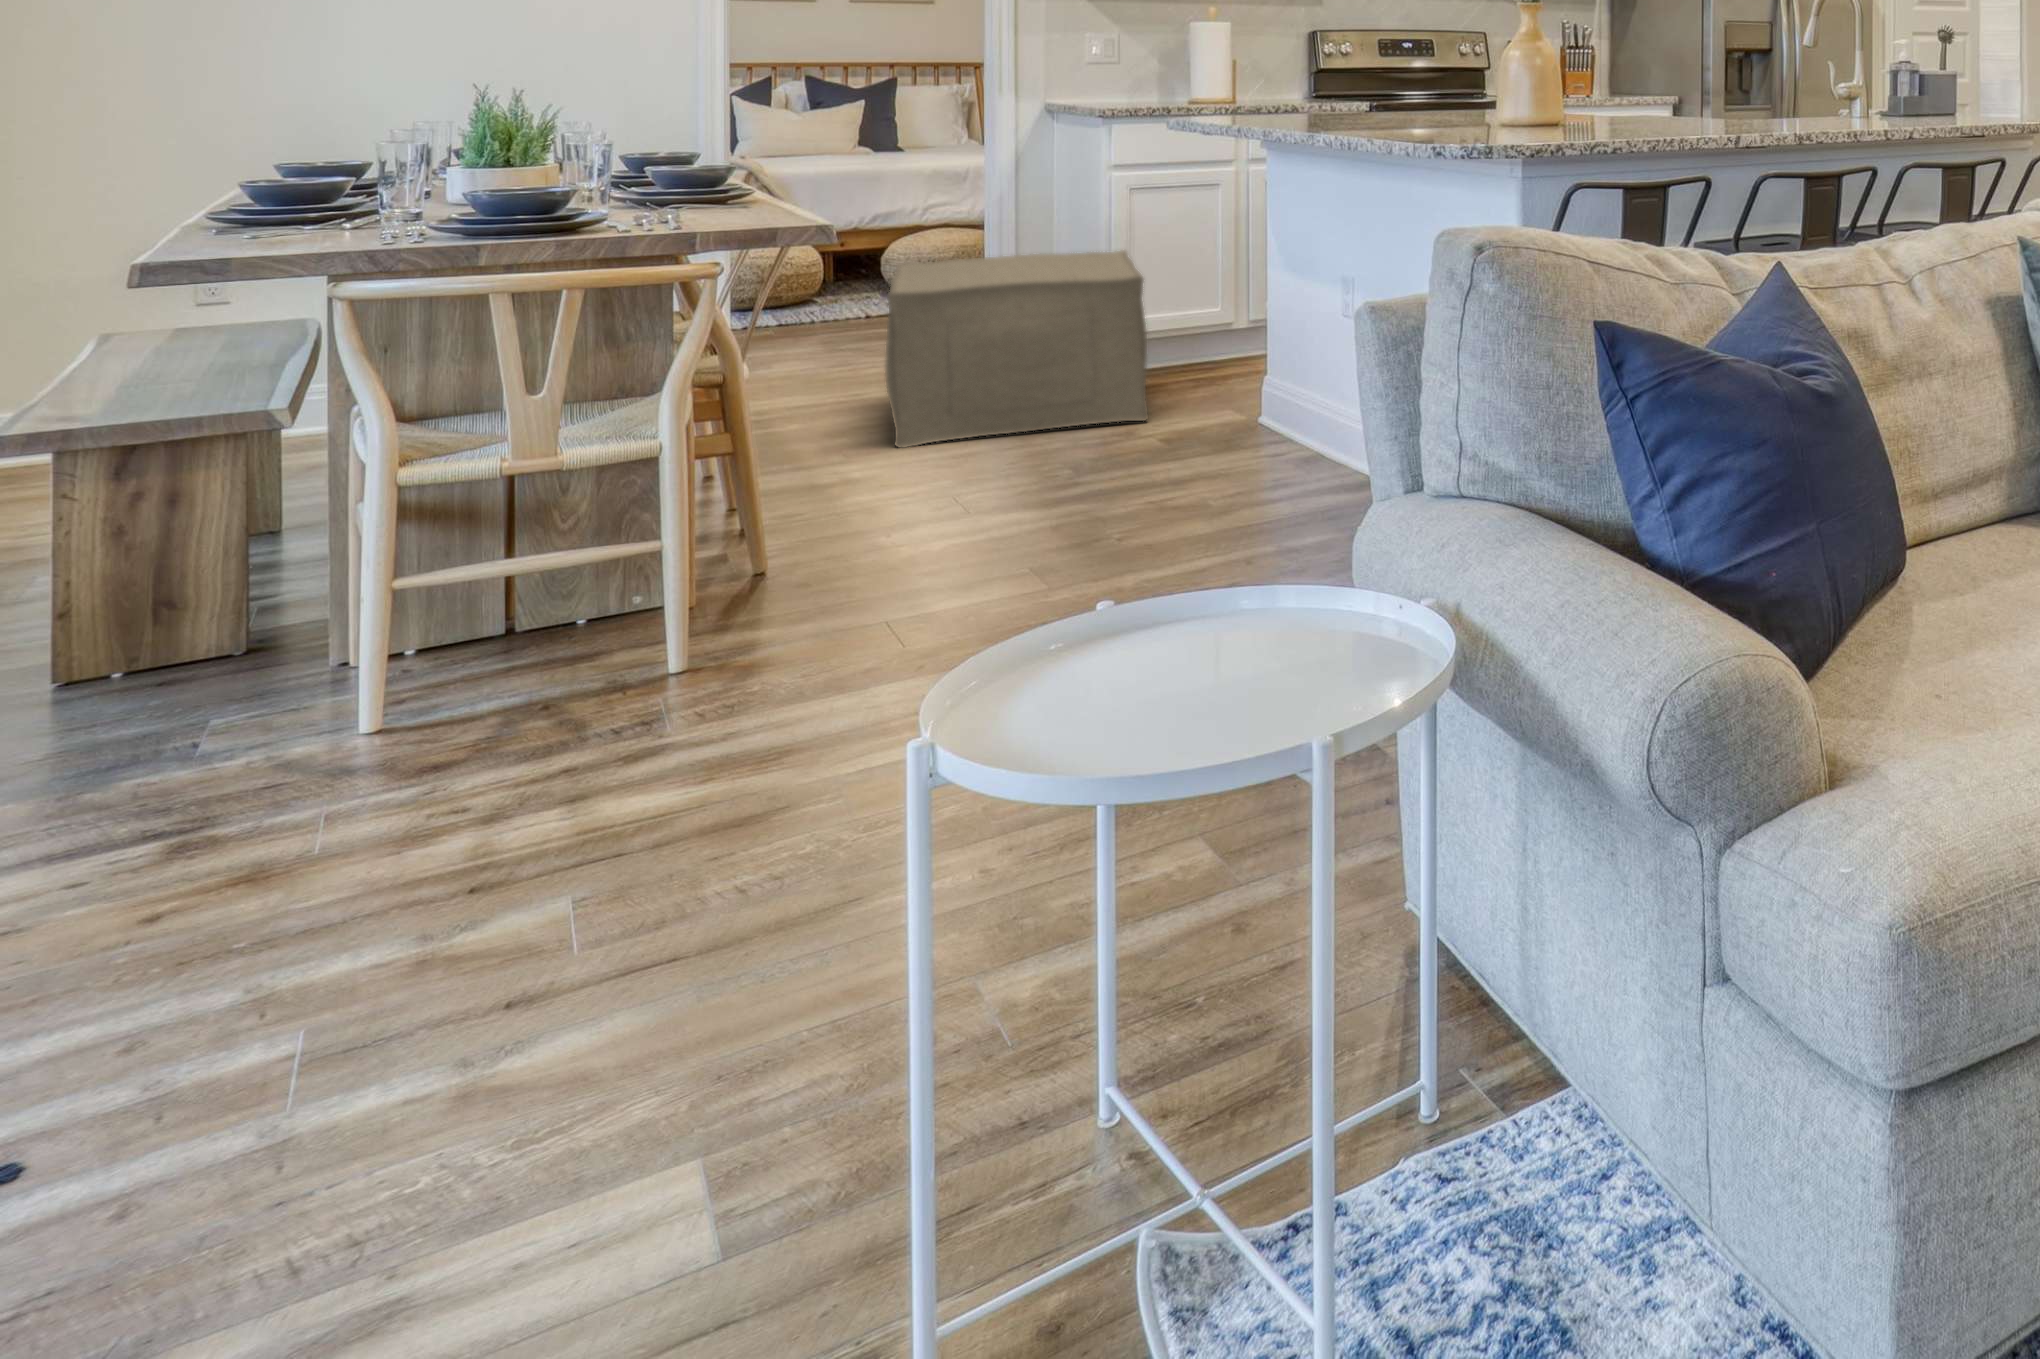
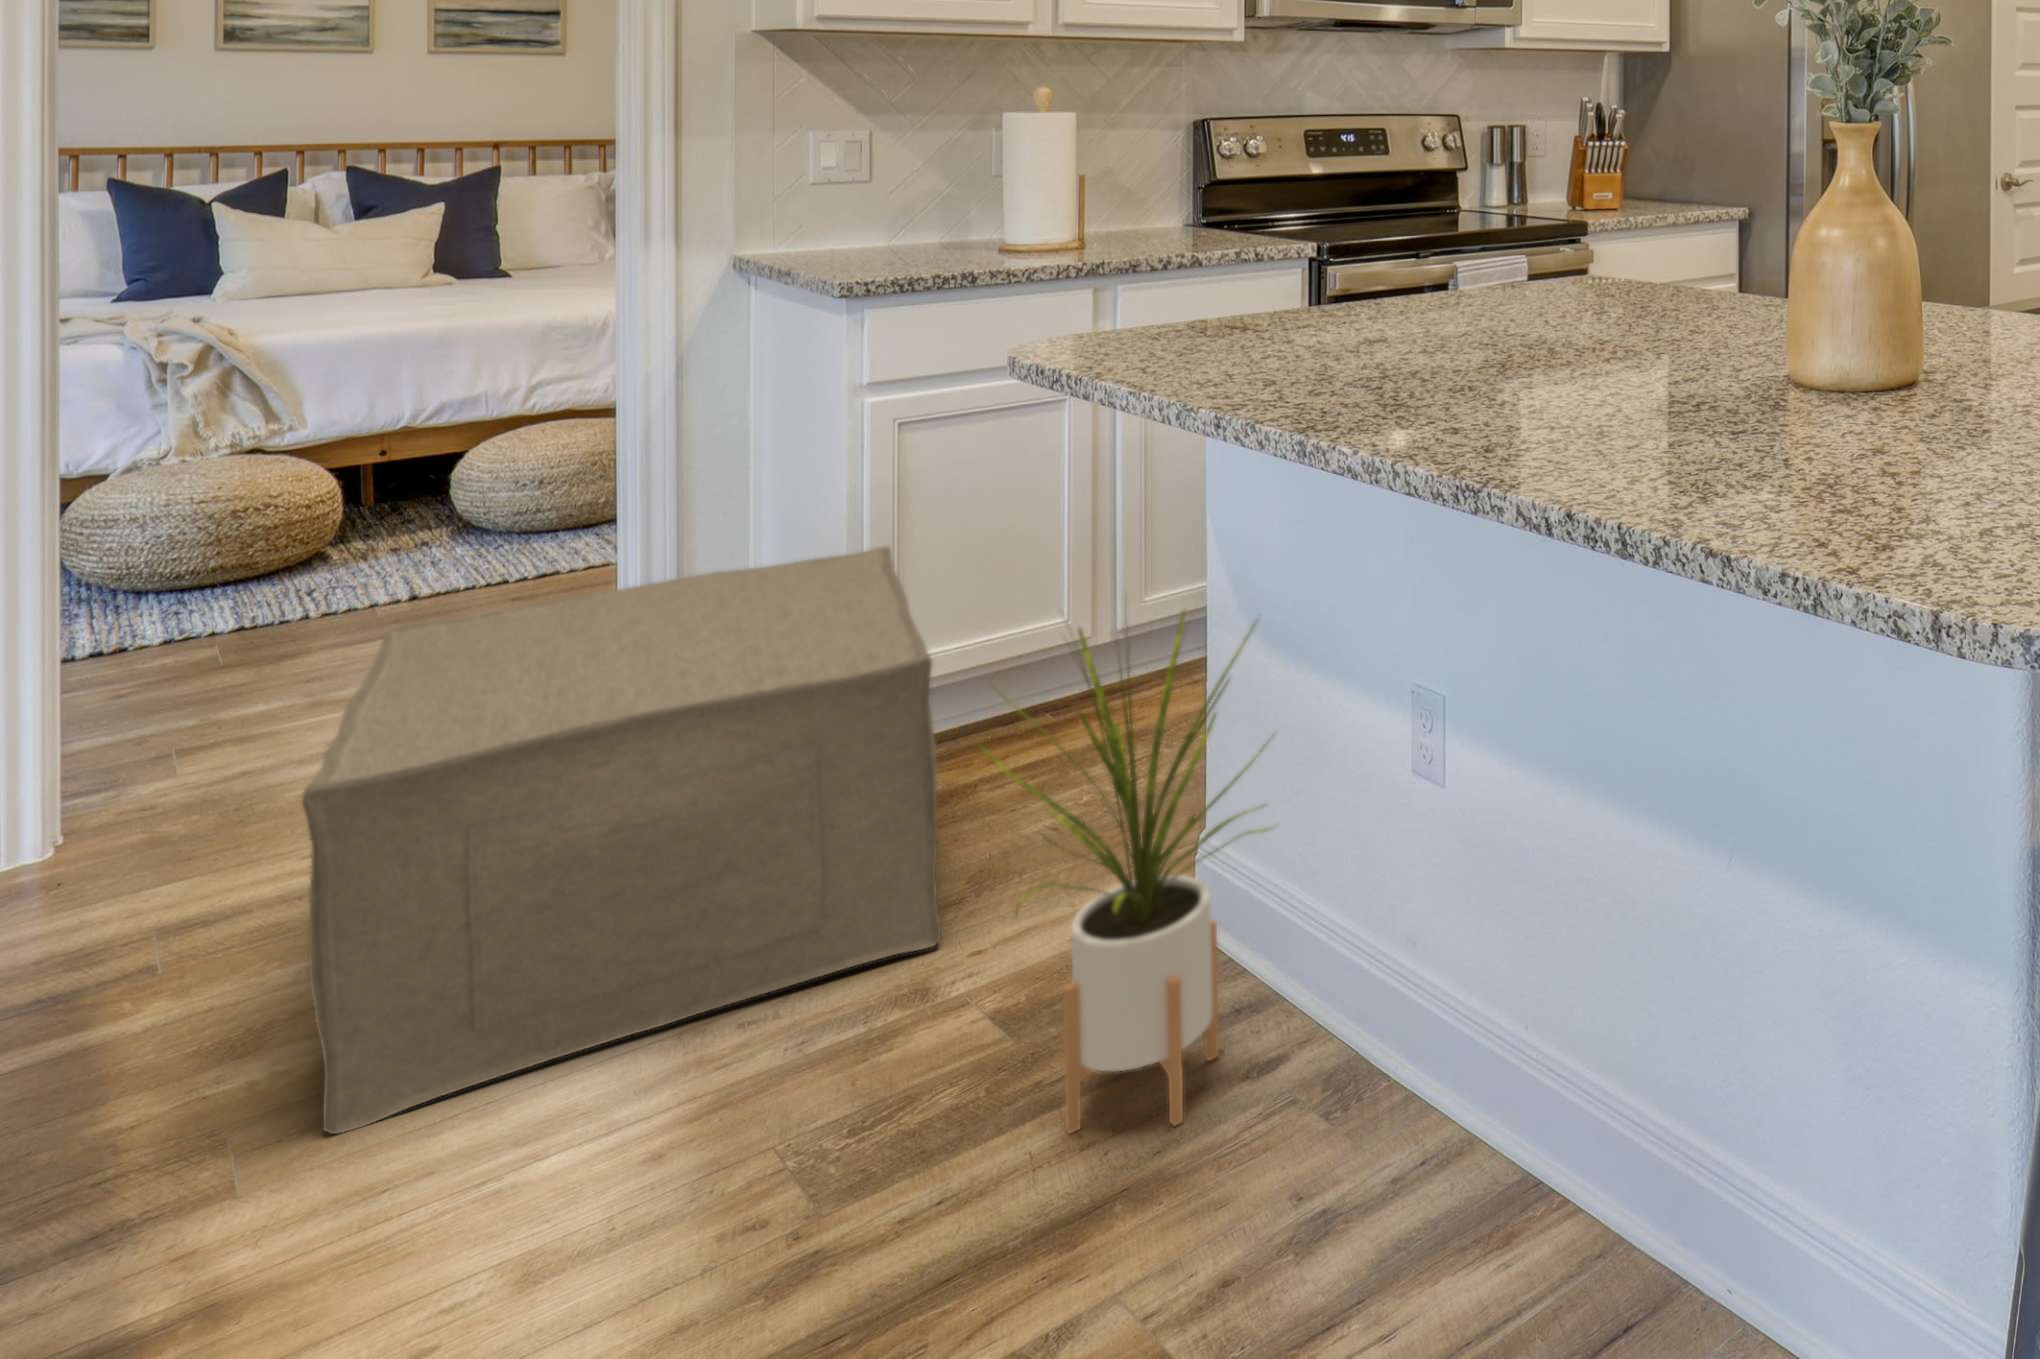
house plant: none [1157,224,1294,461] -> present [978,611,1265,1134]

